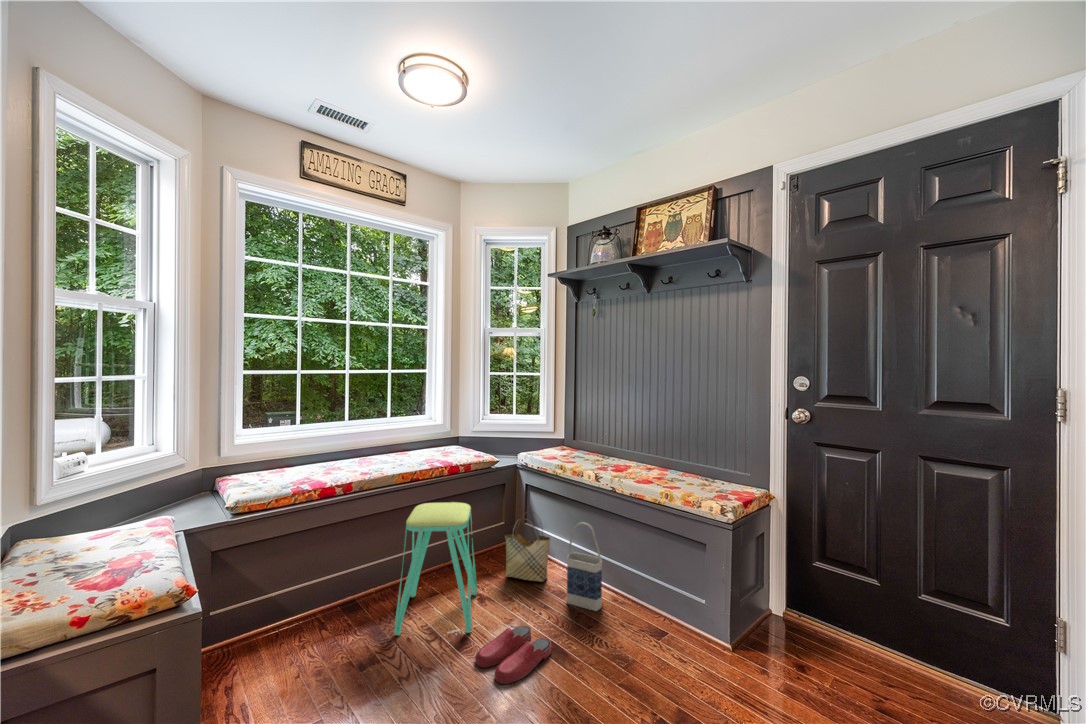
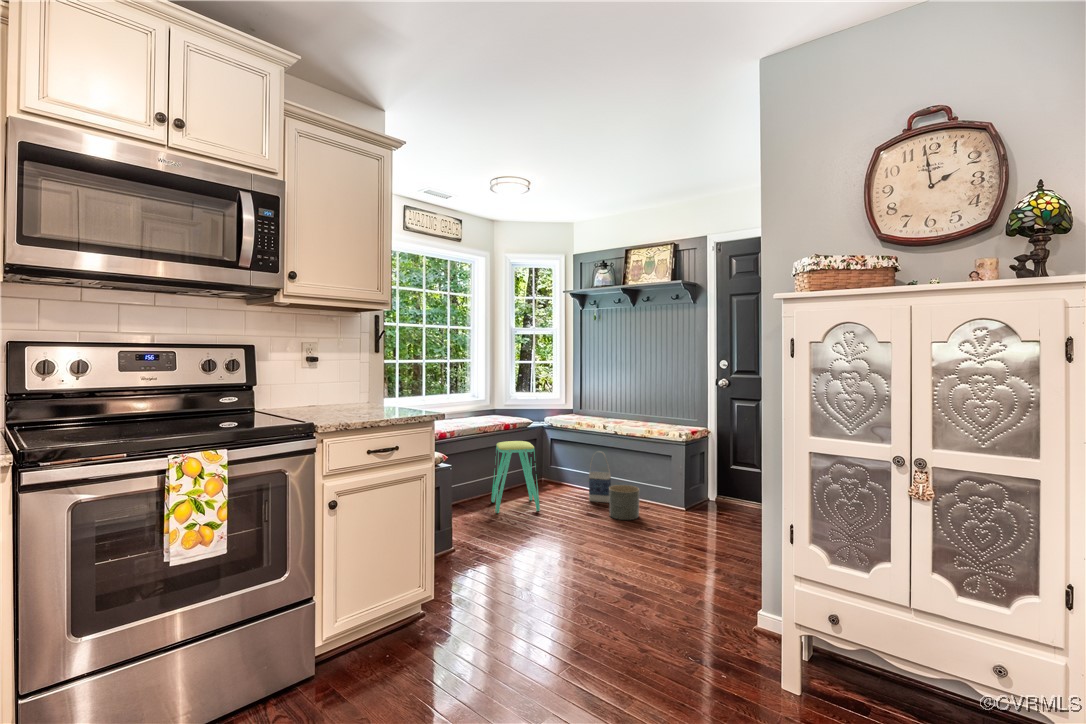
woven basket: present [505,511,550,582] -> none [544,452,575,494]
planter: none [588,599,644,684] -> present [609,485,640,520]
slippers: present [475,626,551,684] -> none [549,504,588,522]

